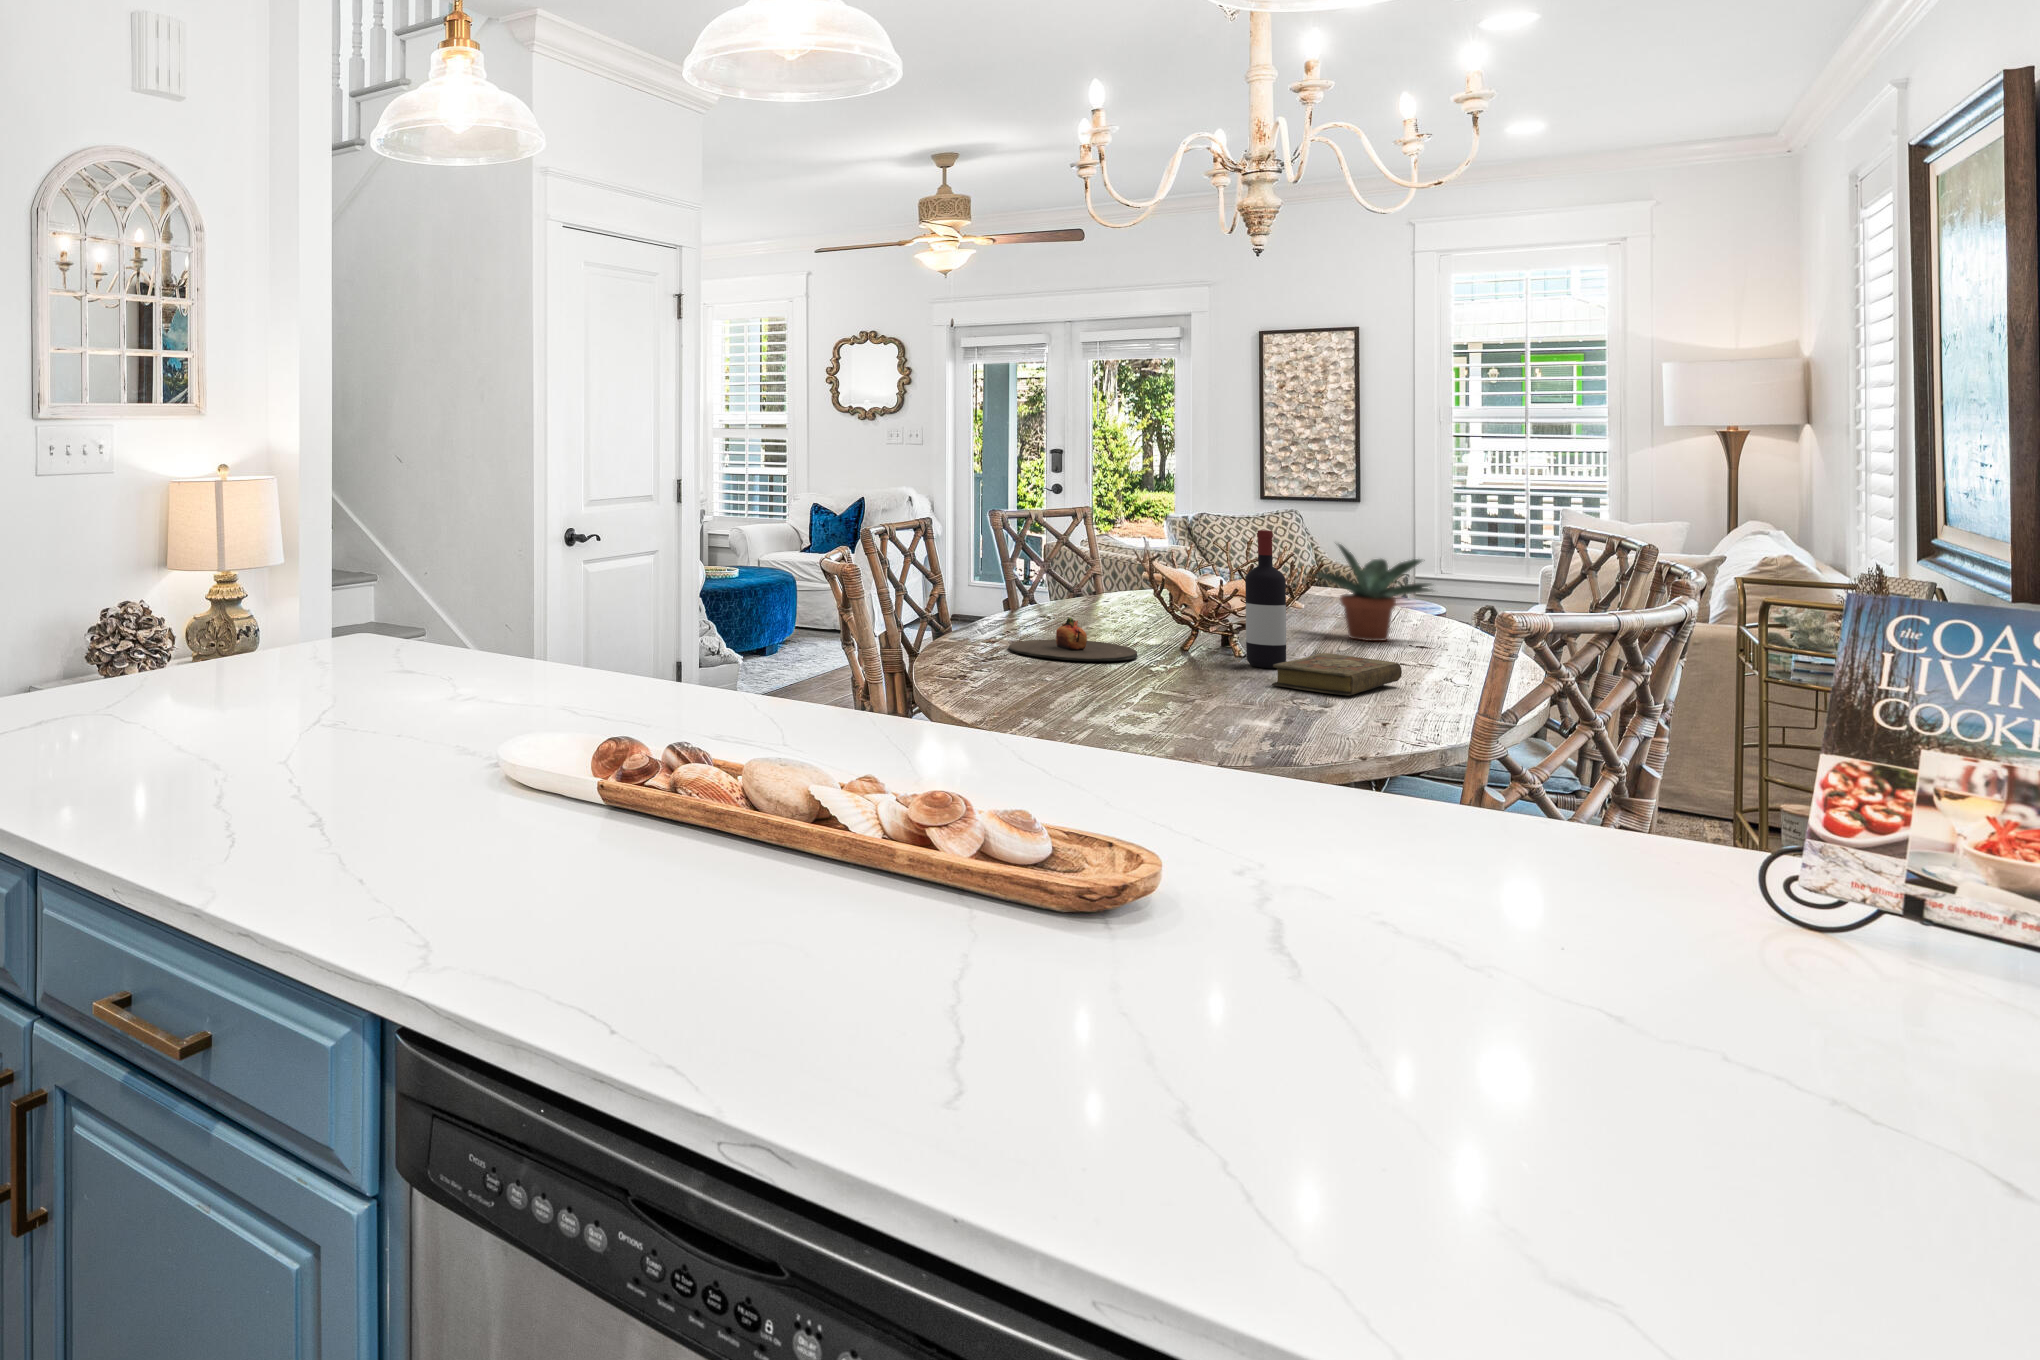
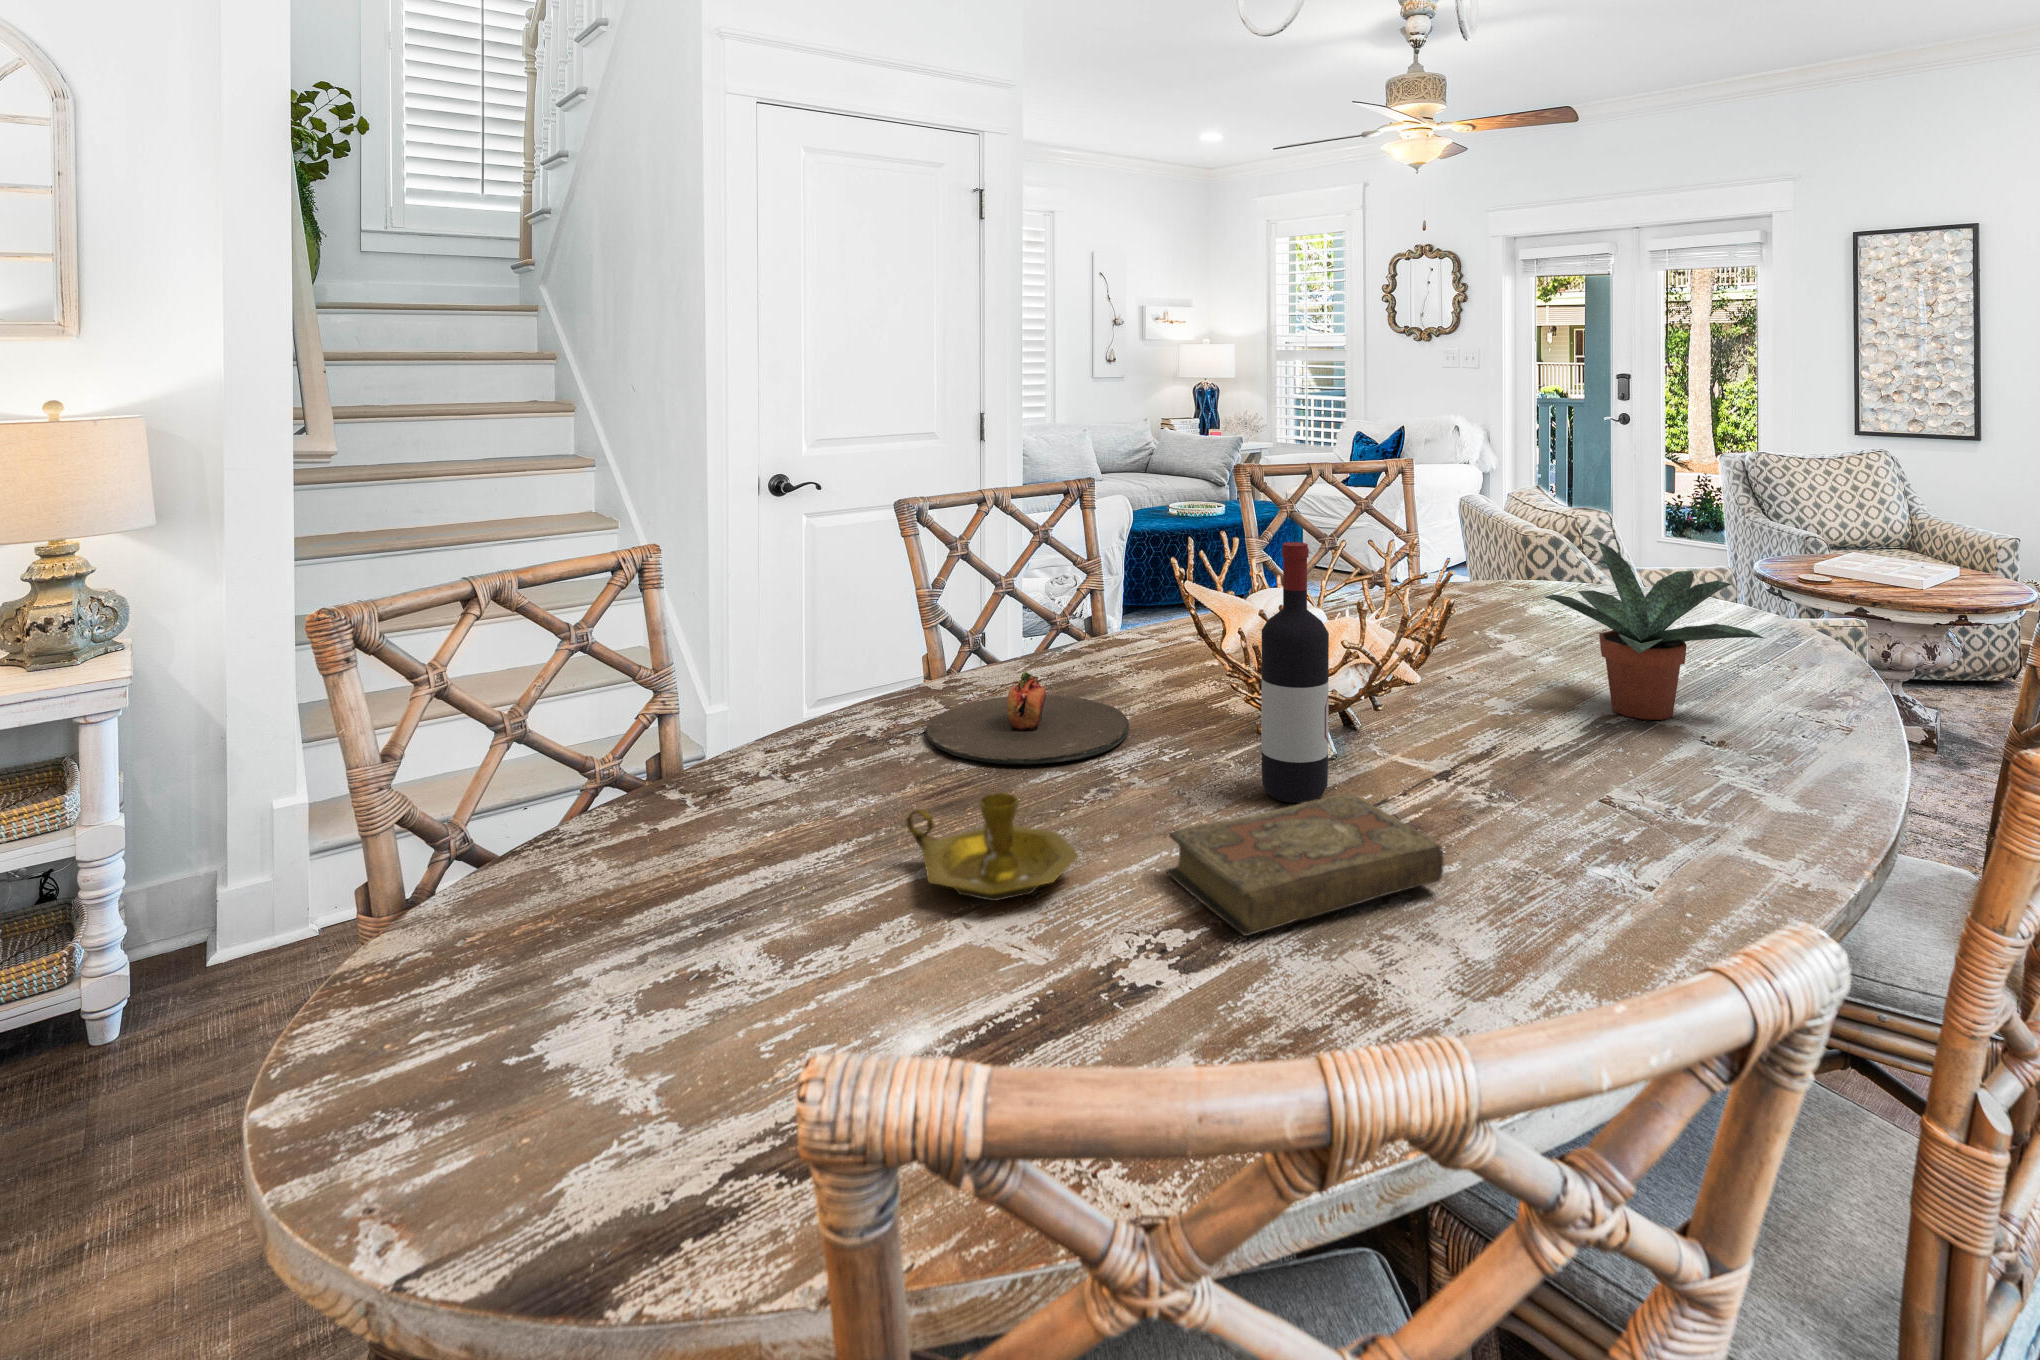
candlestick: none [1147,648,1248,693] -> present [906,793,1079,901]

